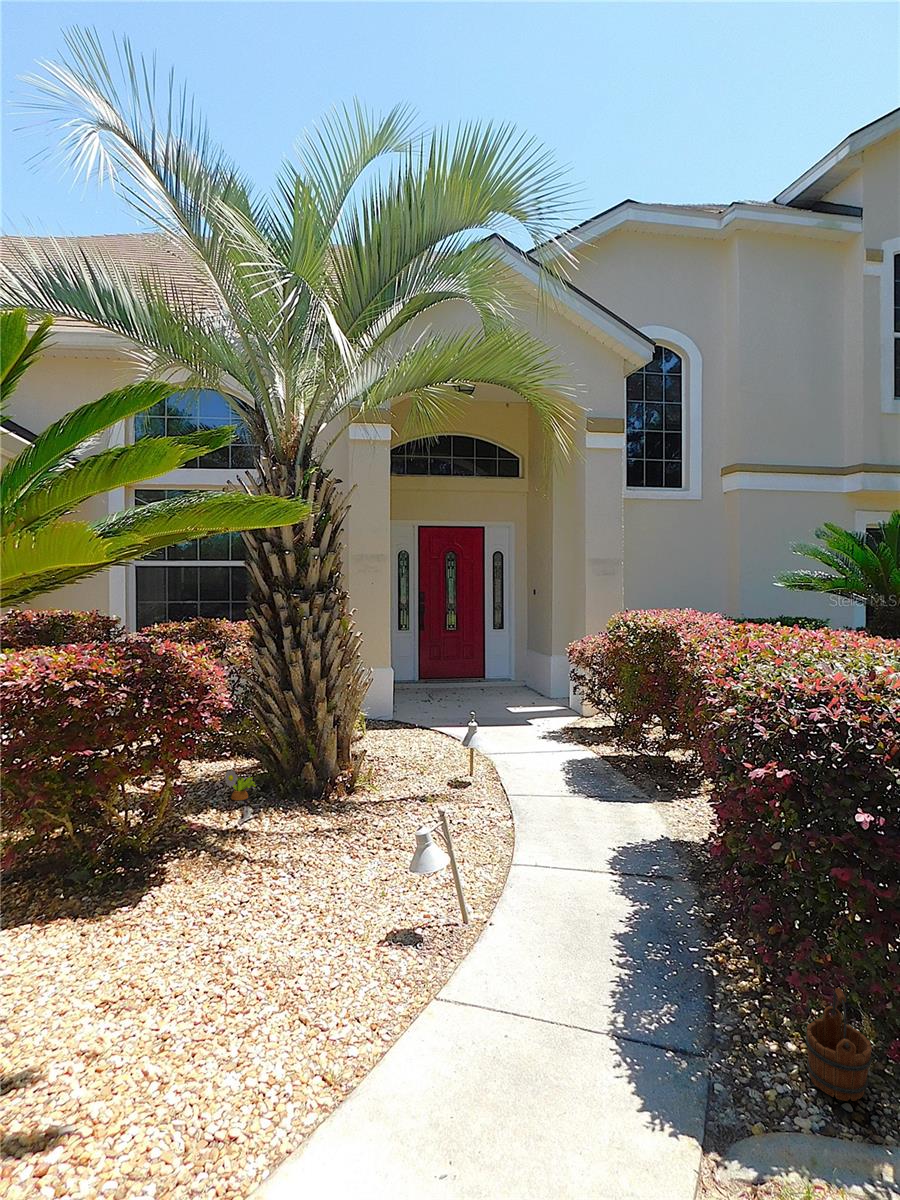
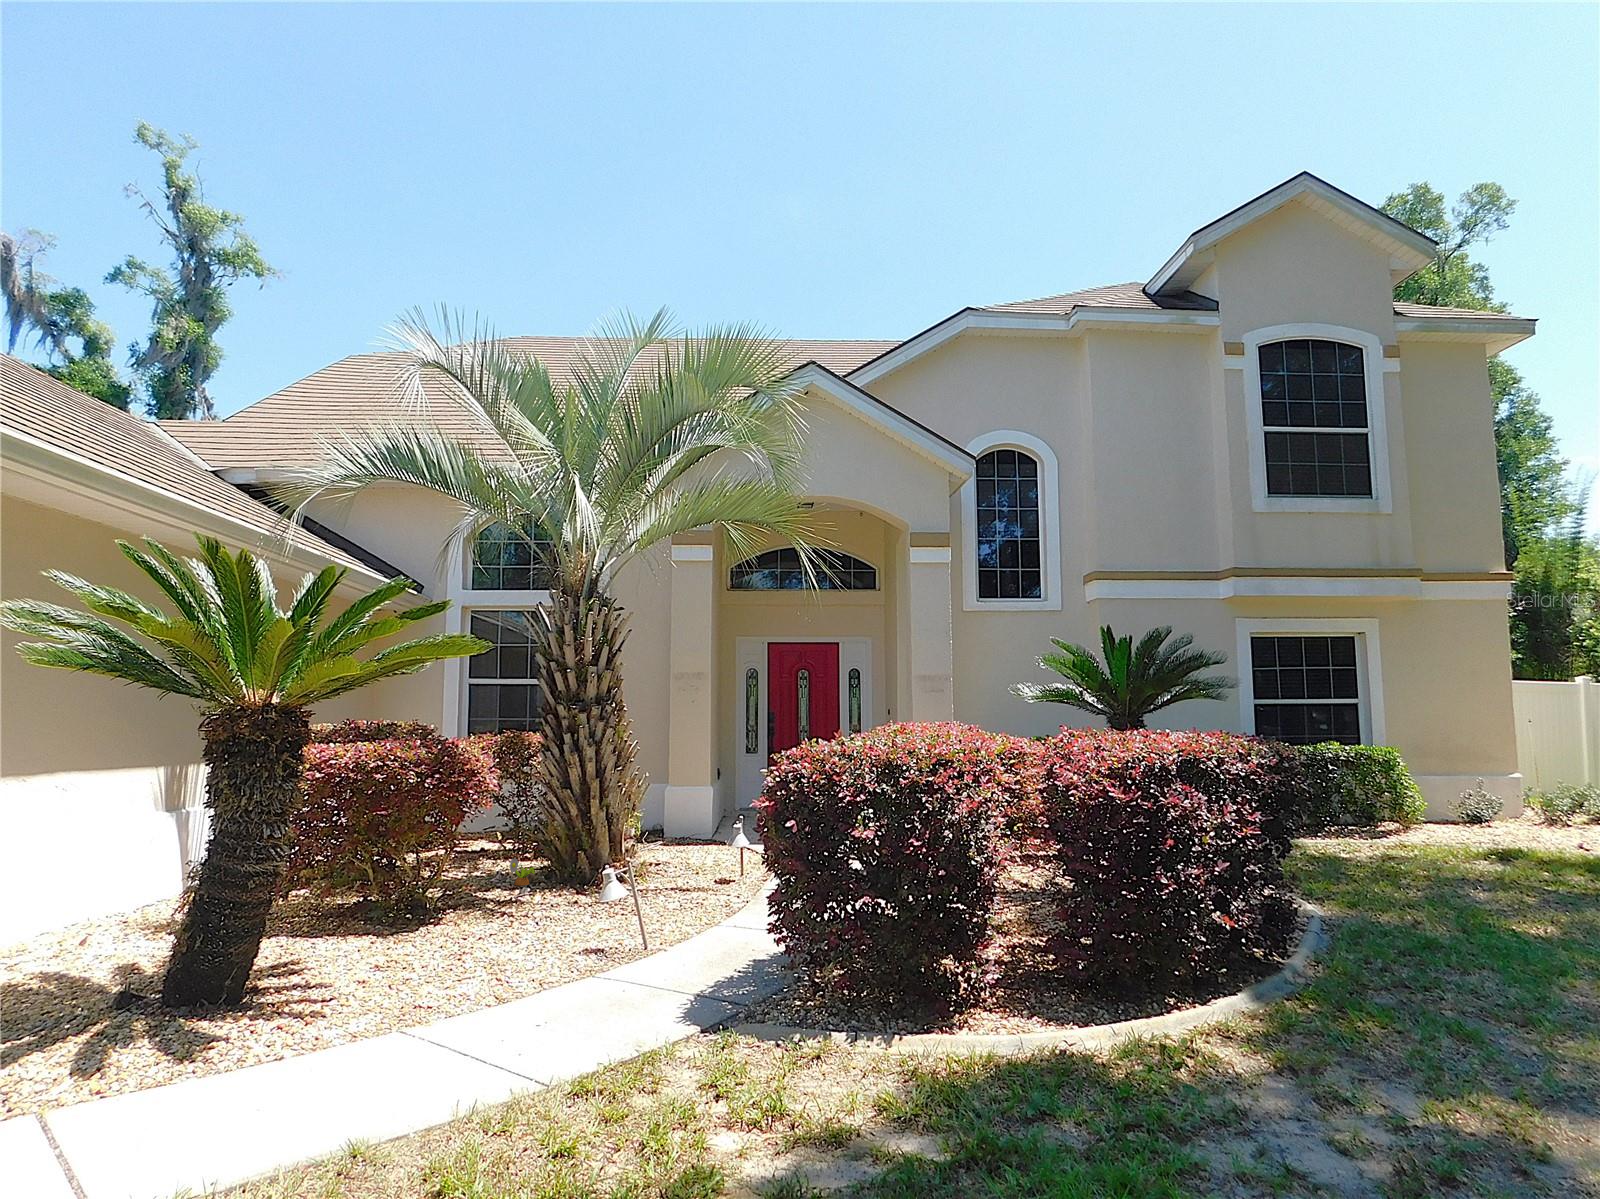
wooden bucket: present [806,988,872,1101] -> none [798,954,837,1025]

